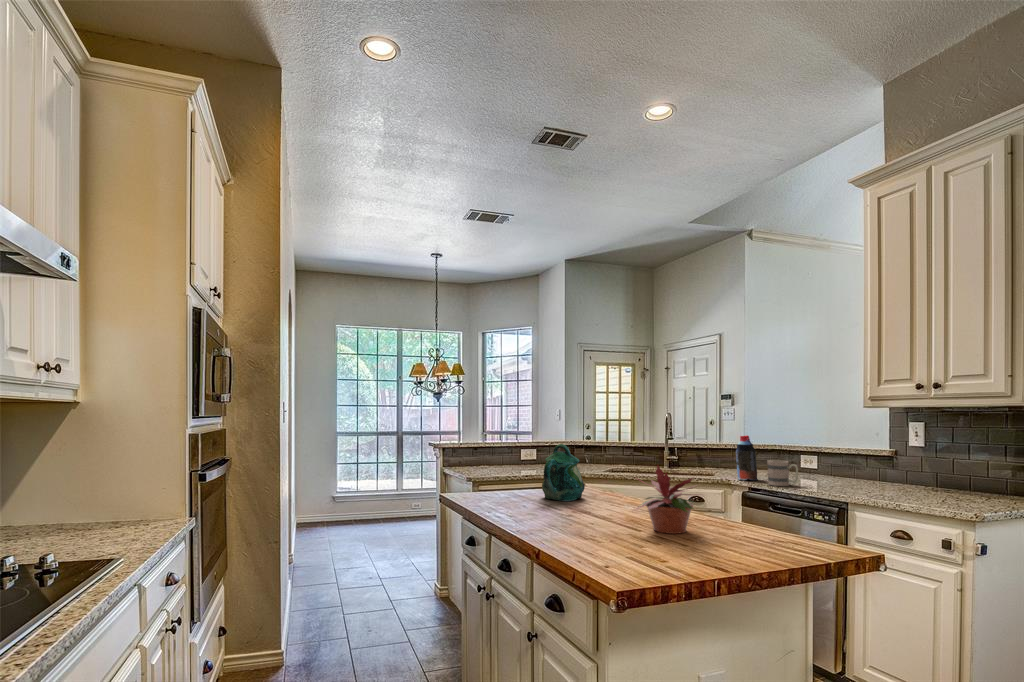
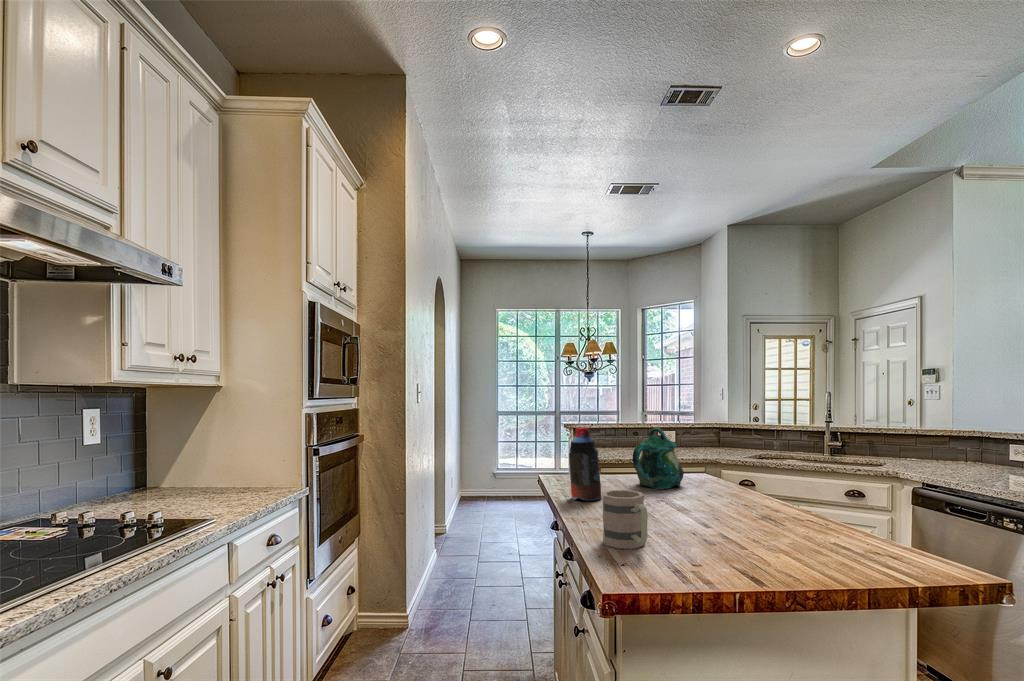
bottle: present [736,435,758,480] -> present [569,428,602,501]
mug: present [767,460,798,486] -> present [602,490,648,549]
potted plant: present [637,465,699,534] -> none [694,453,790,534]

